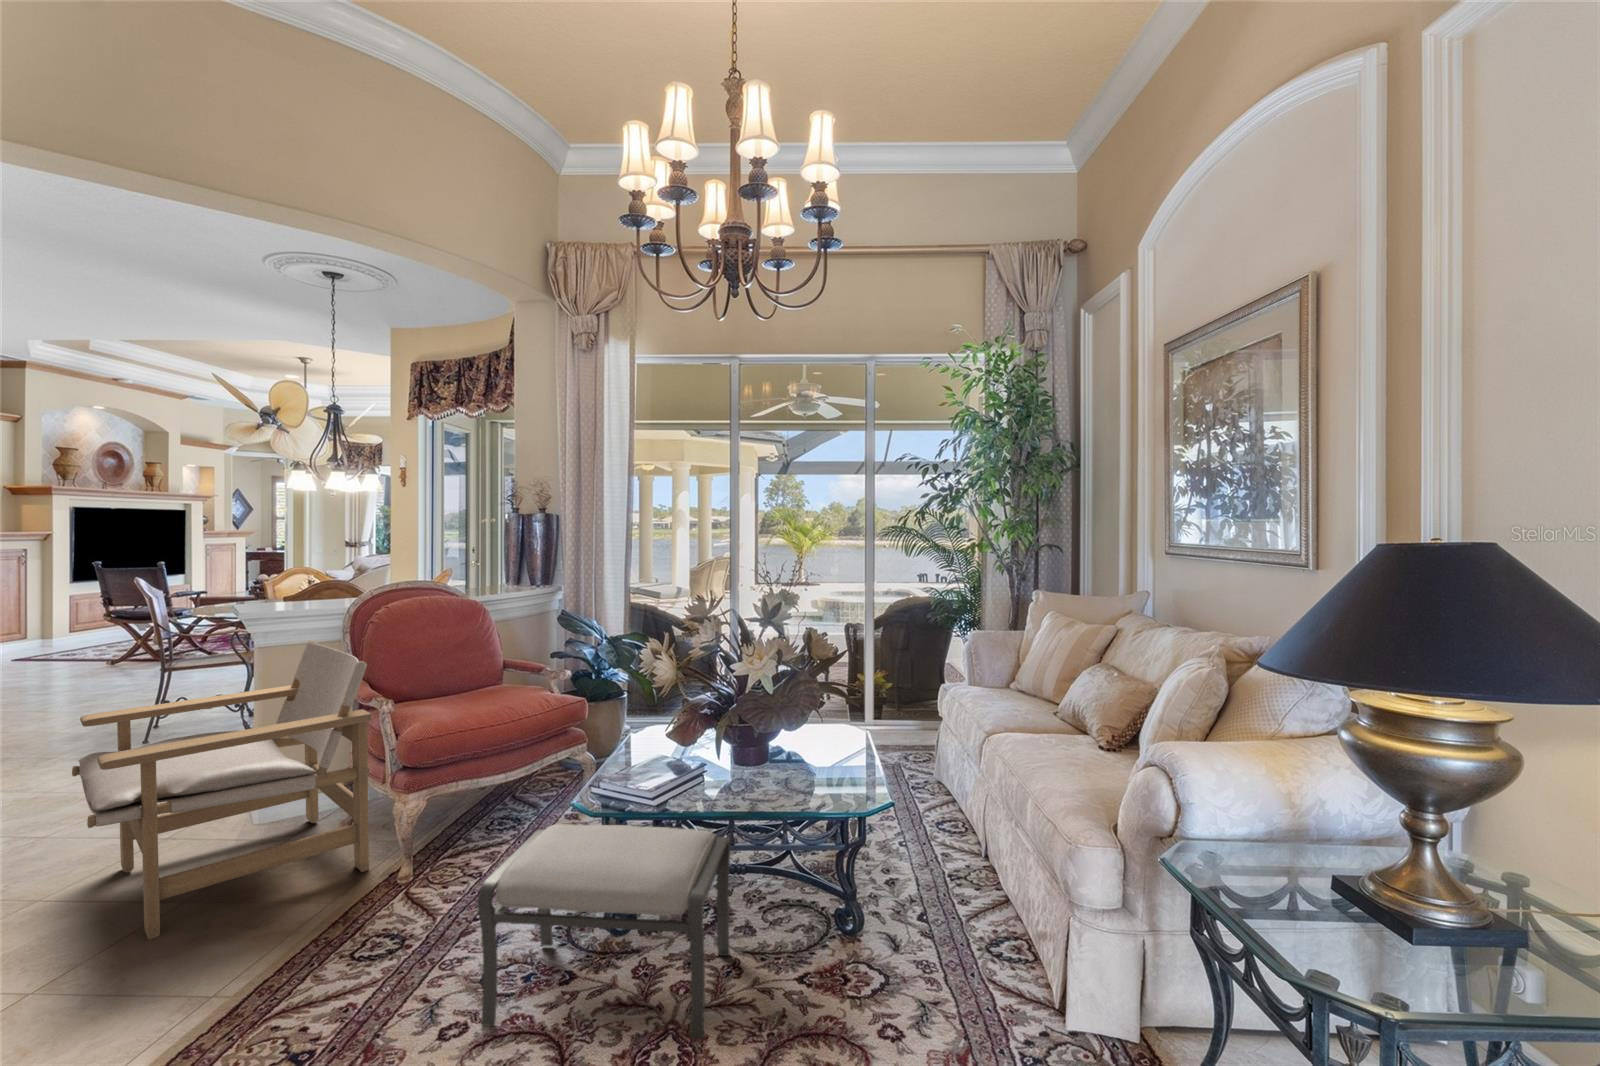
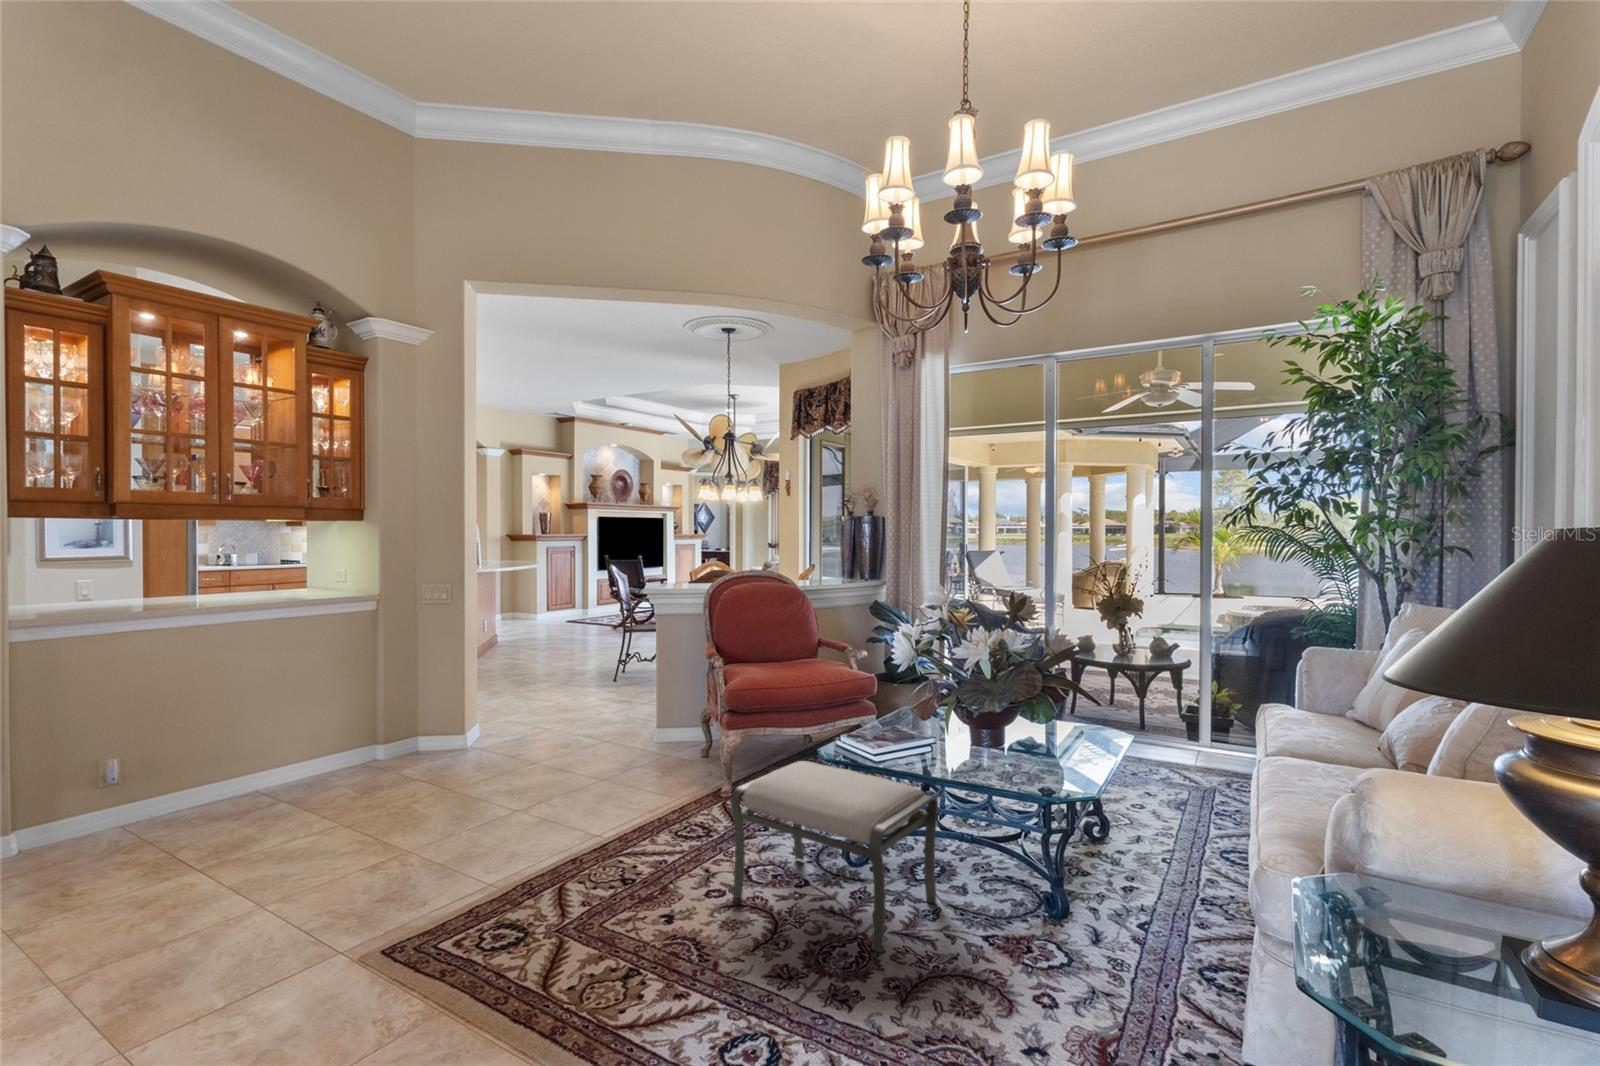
lounge chair: present [72,641,371,939] -> none [547,610,710,797]

